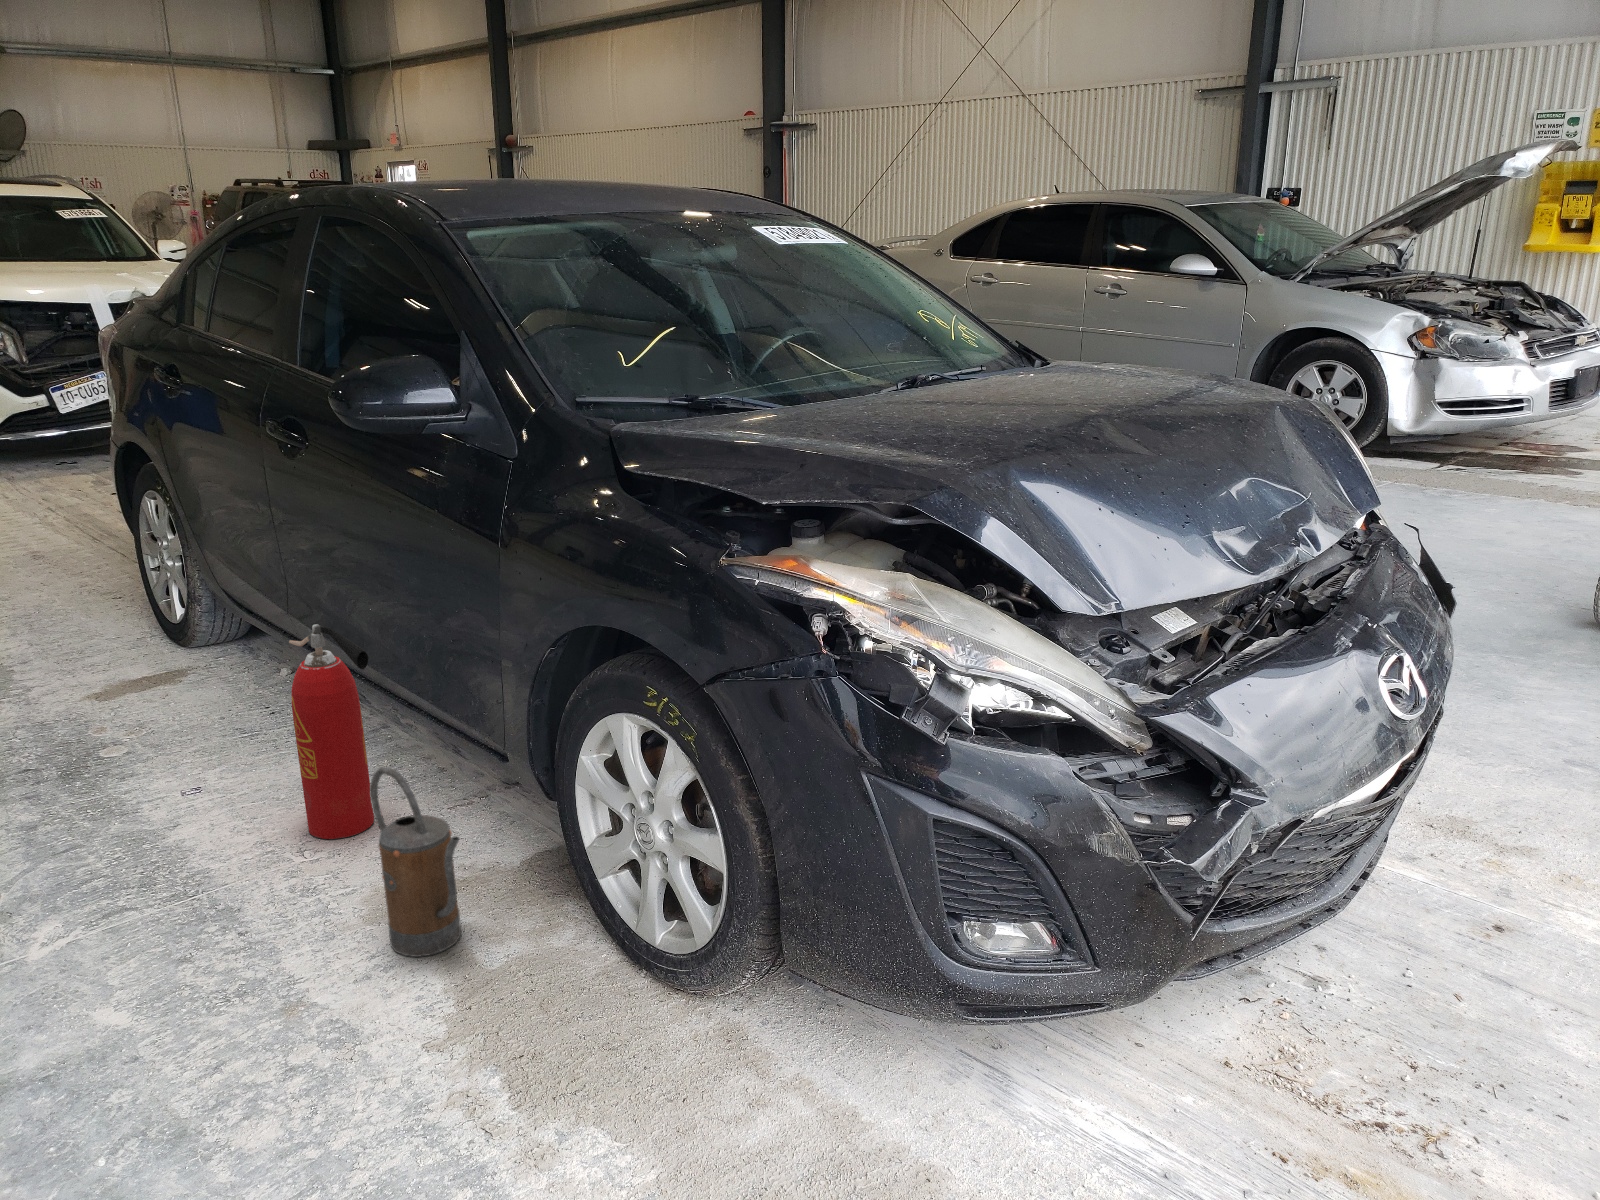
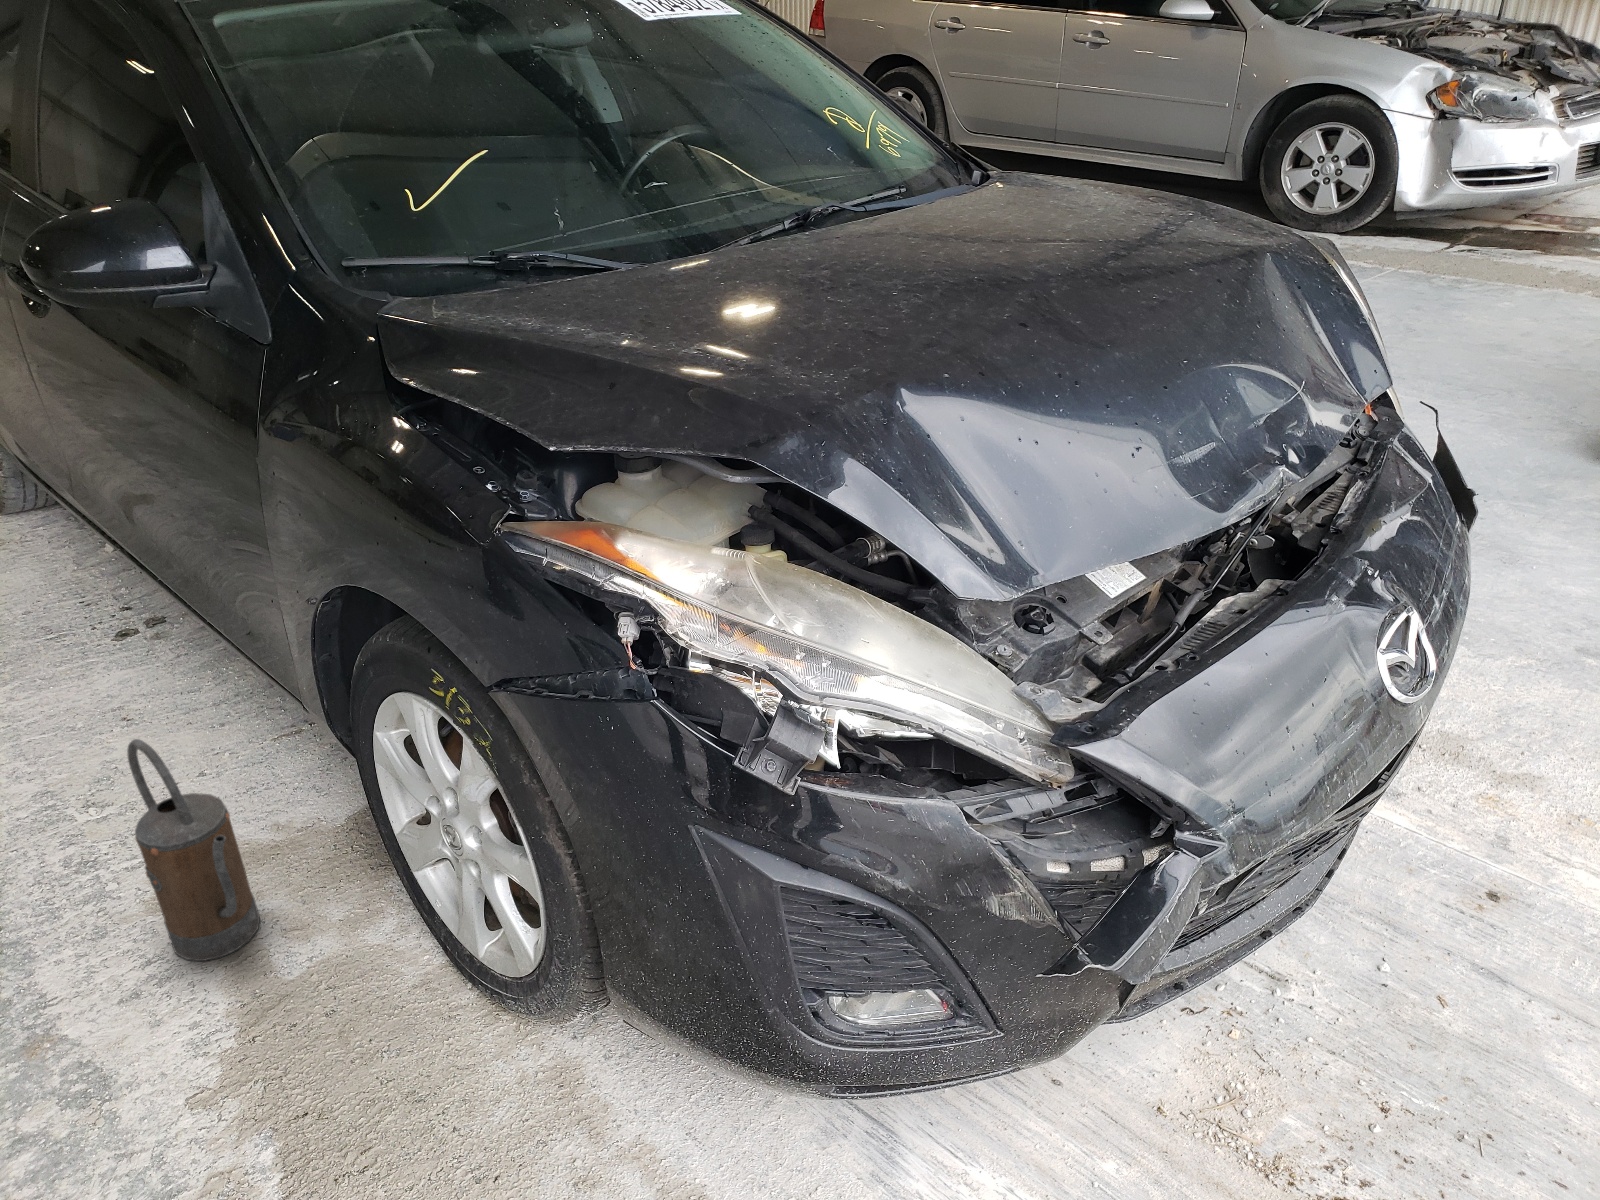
fire extinguisher: present [289,624,374,839] -> none [42,539,181,787]

